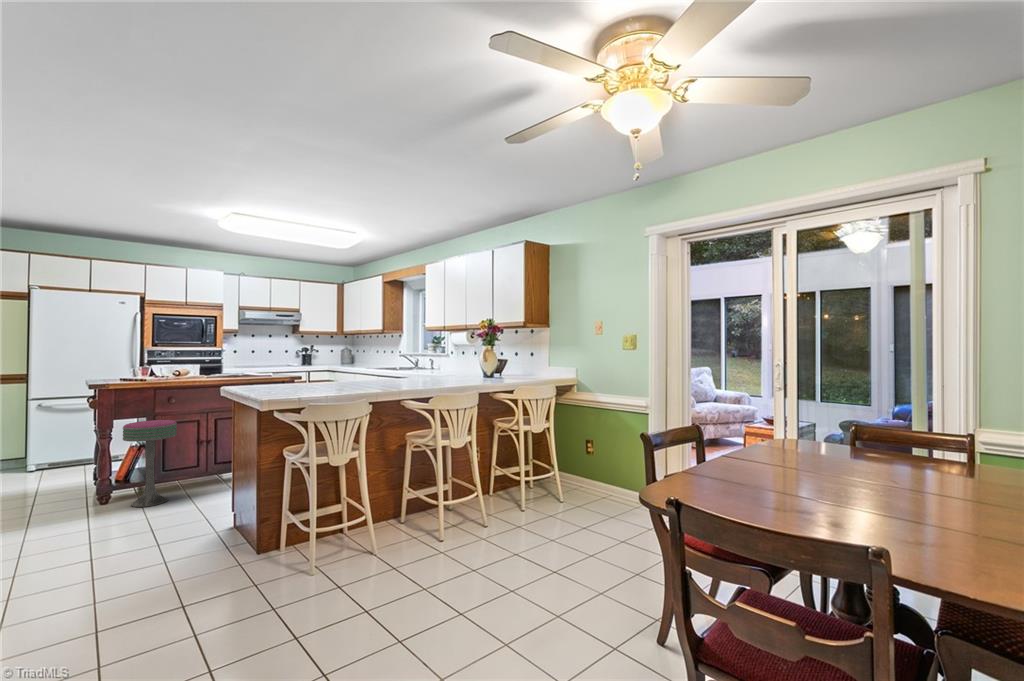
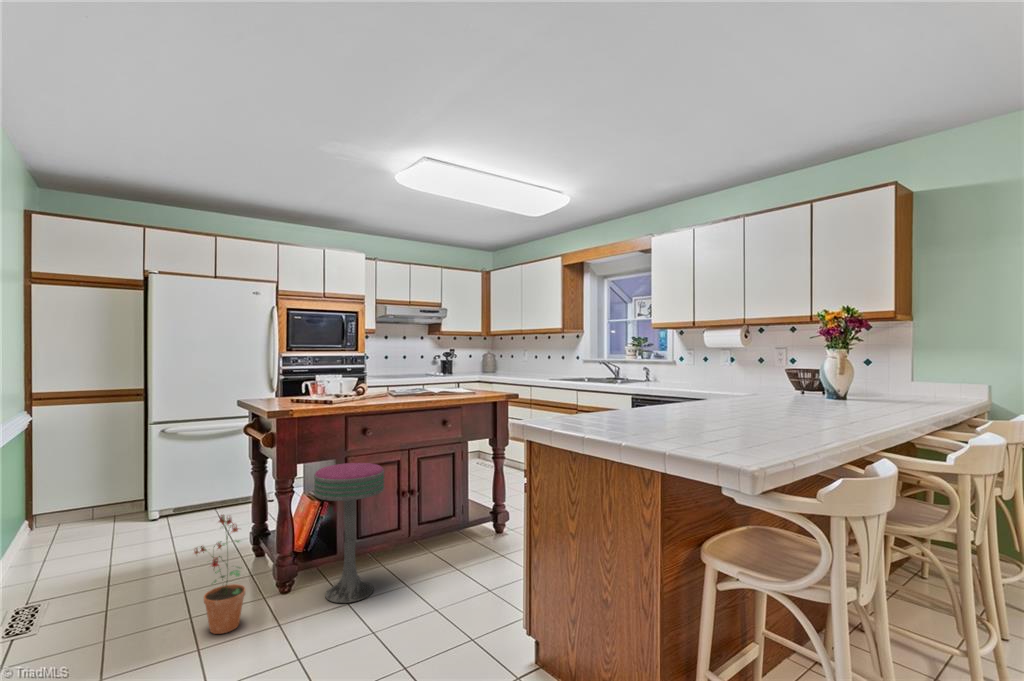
potted plant: none [30,450,68,522] -> present [194,515,245,634]

